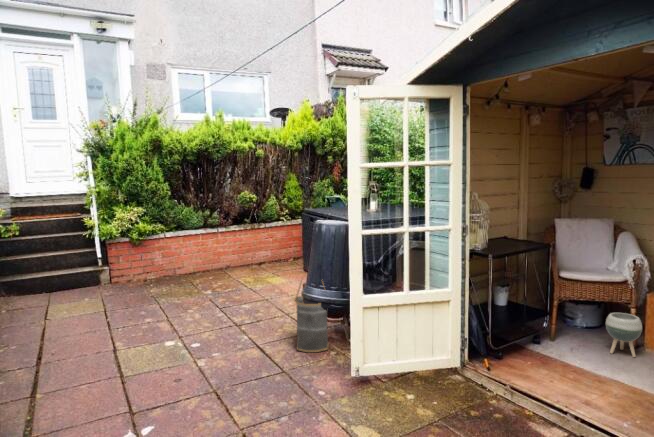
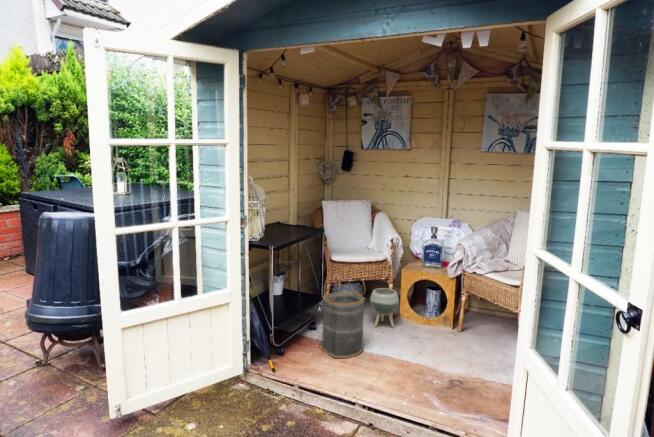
basket: present [295,280,329,352] -> present [321,270,365,358]

